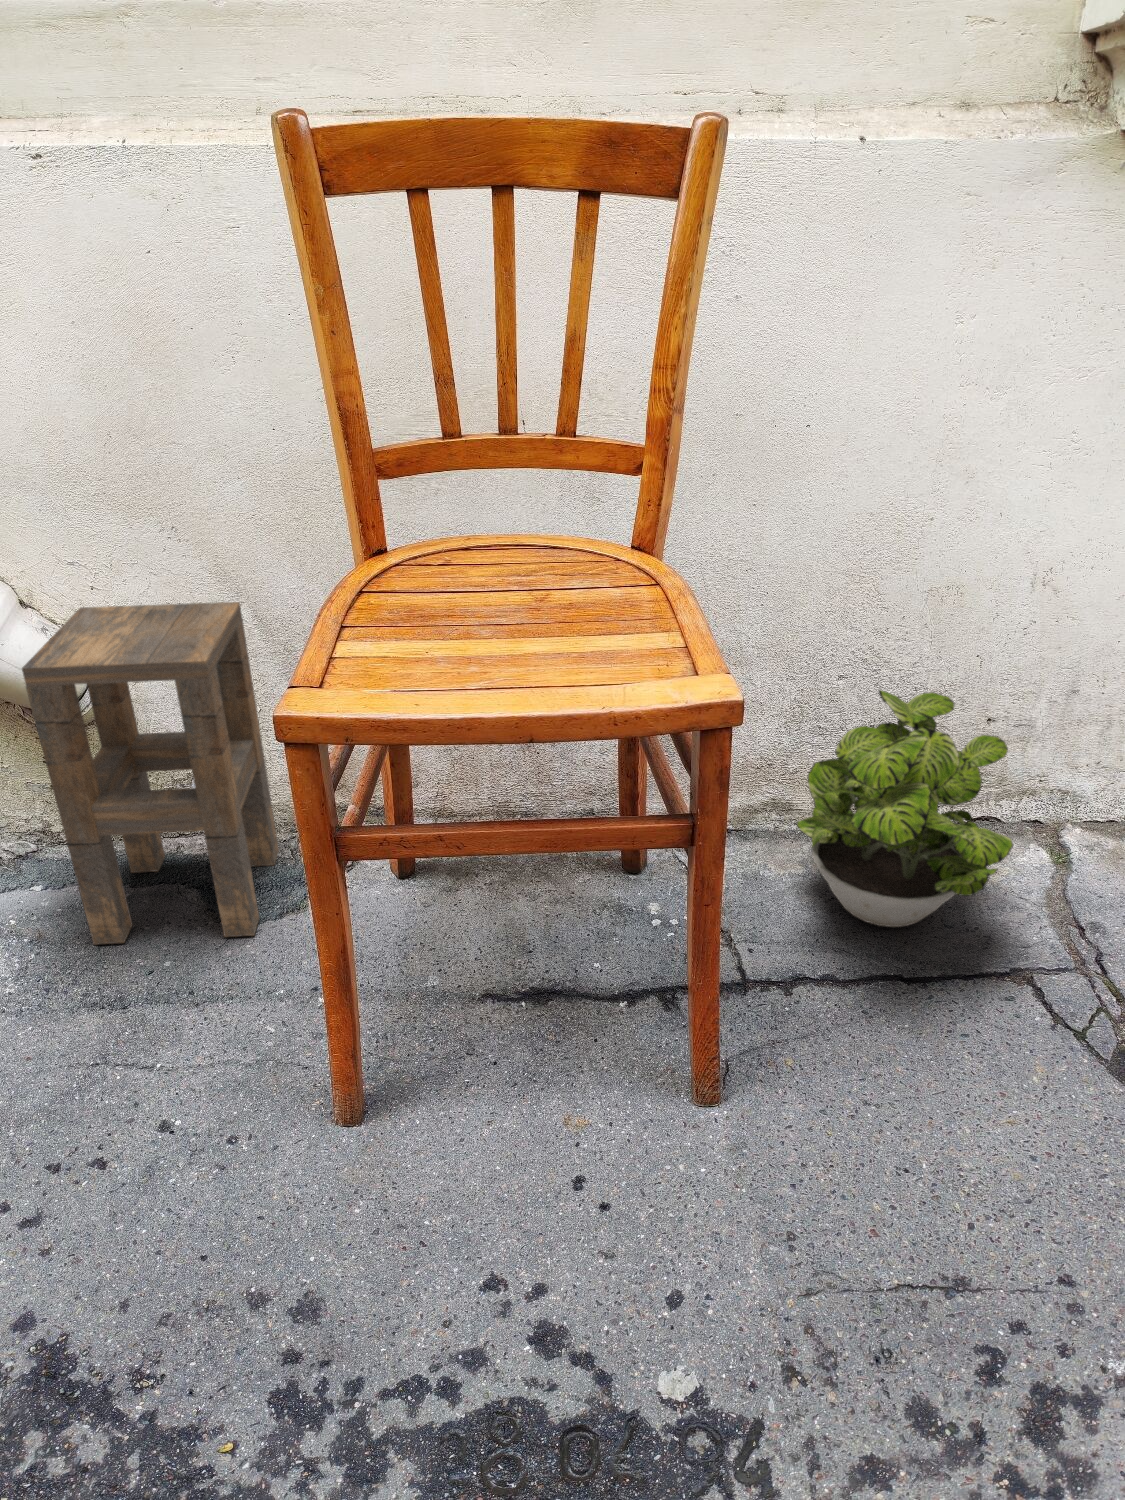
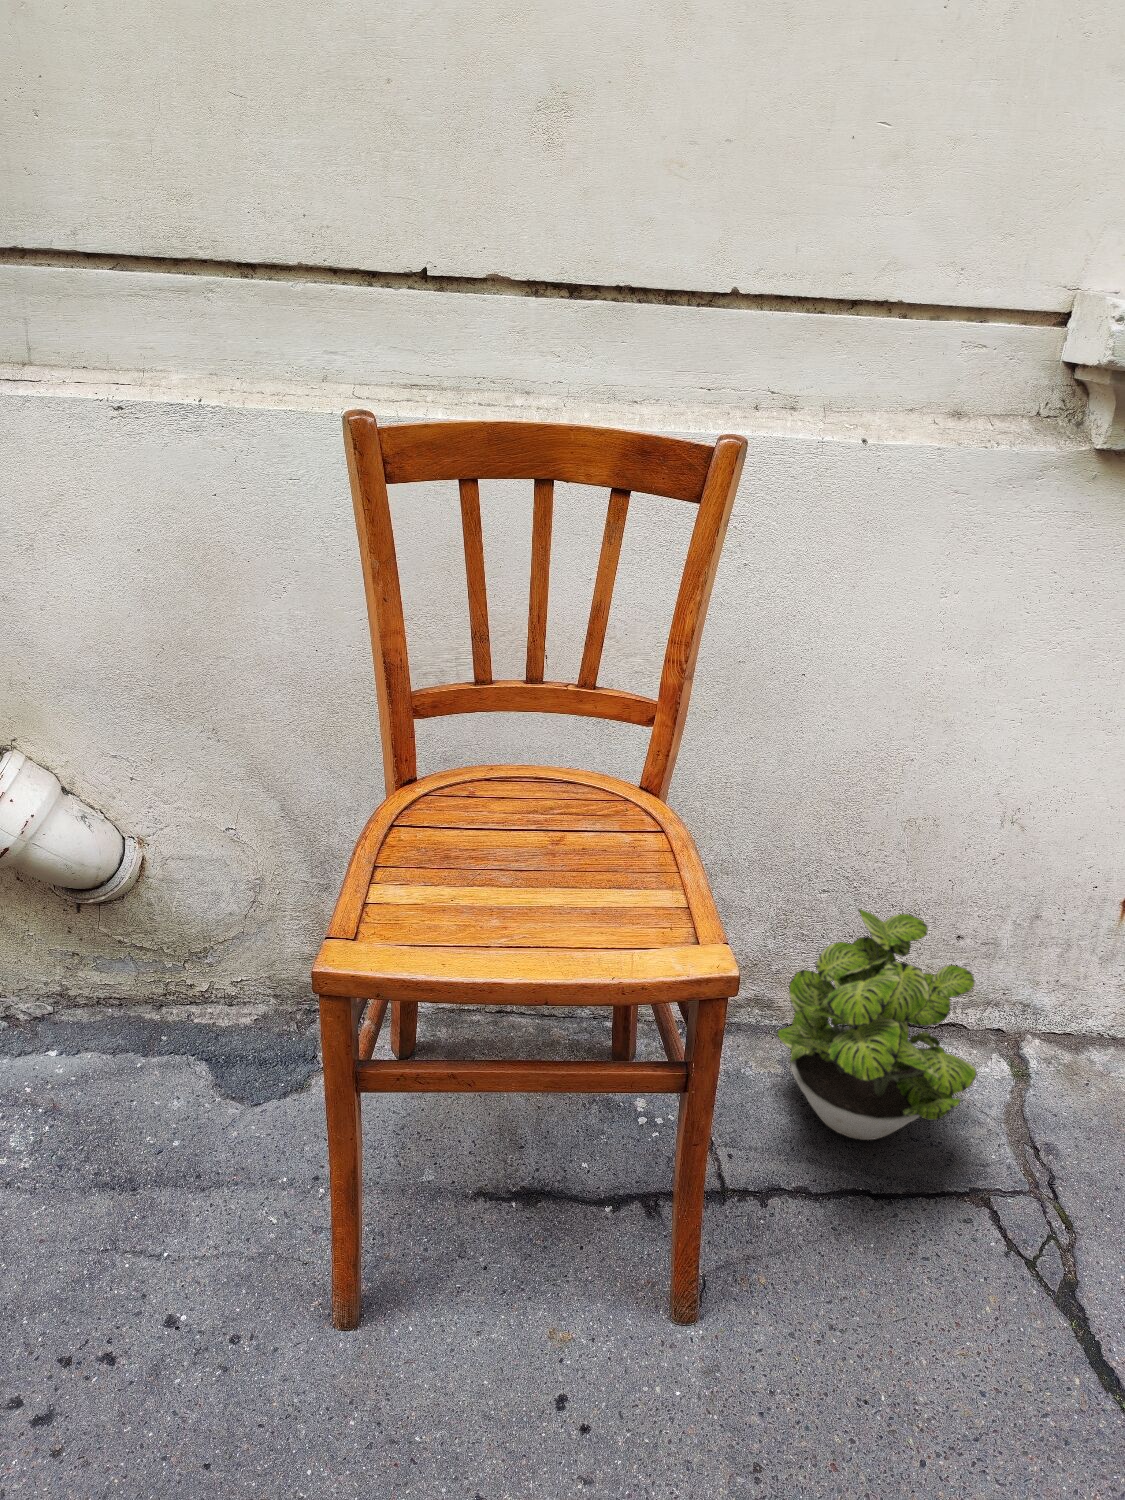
side table: present [22,602,279,945] -> none [68,796,282,1119]

